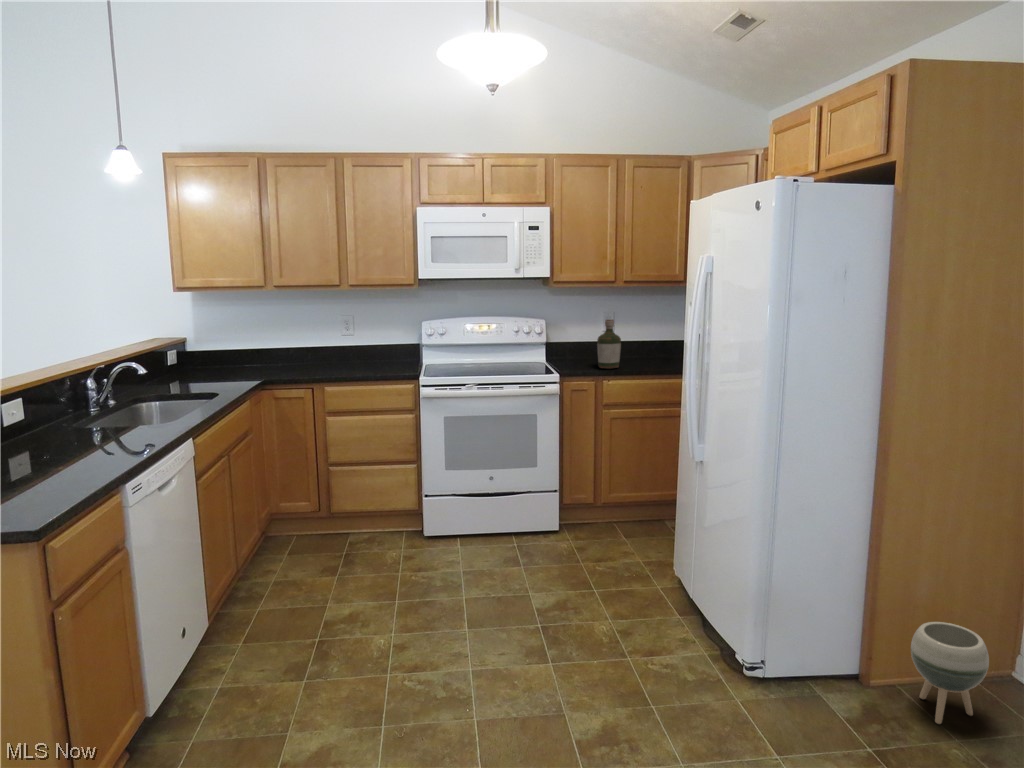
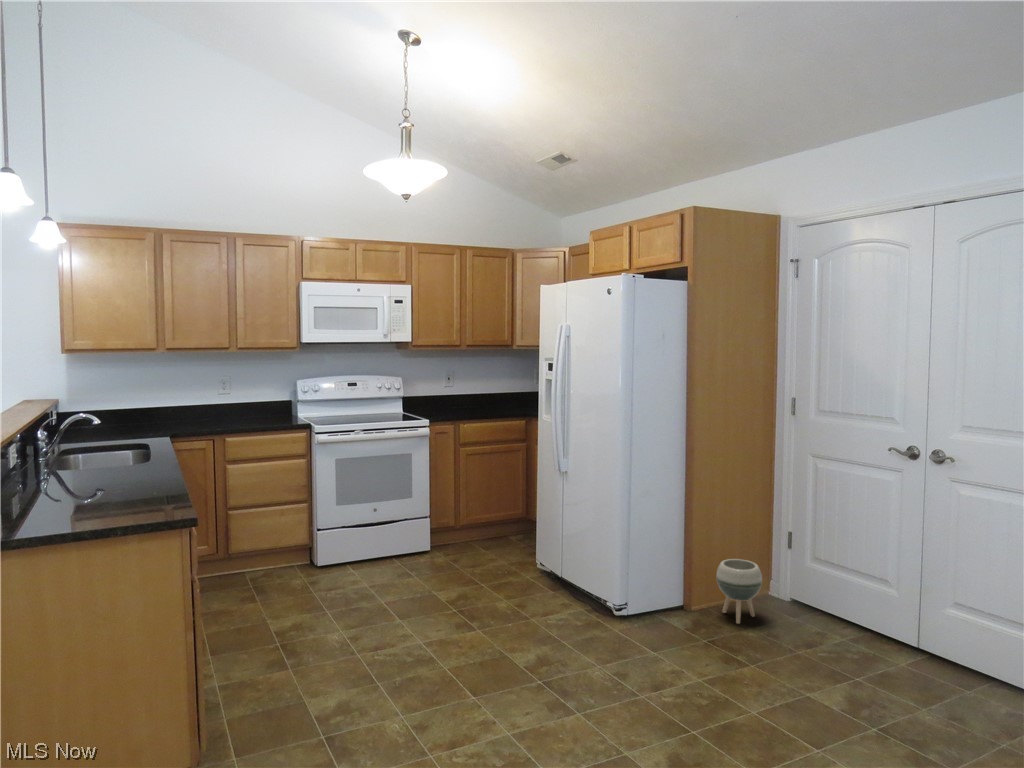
bottle: present [597,319,621,369] -> none [449,375,468,414]

